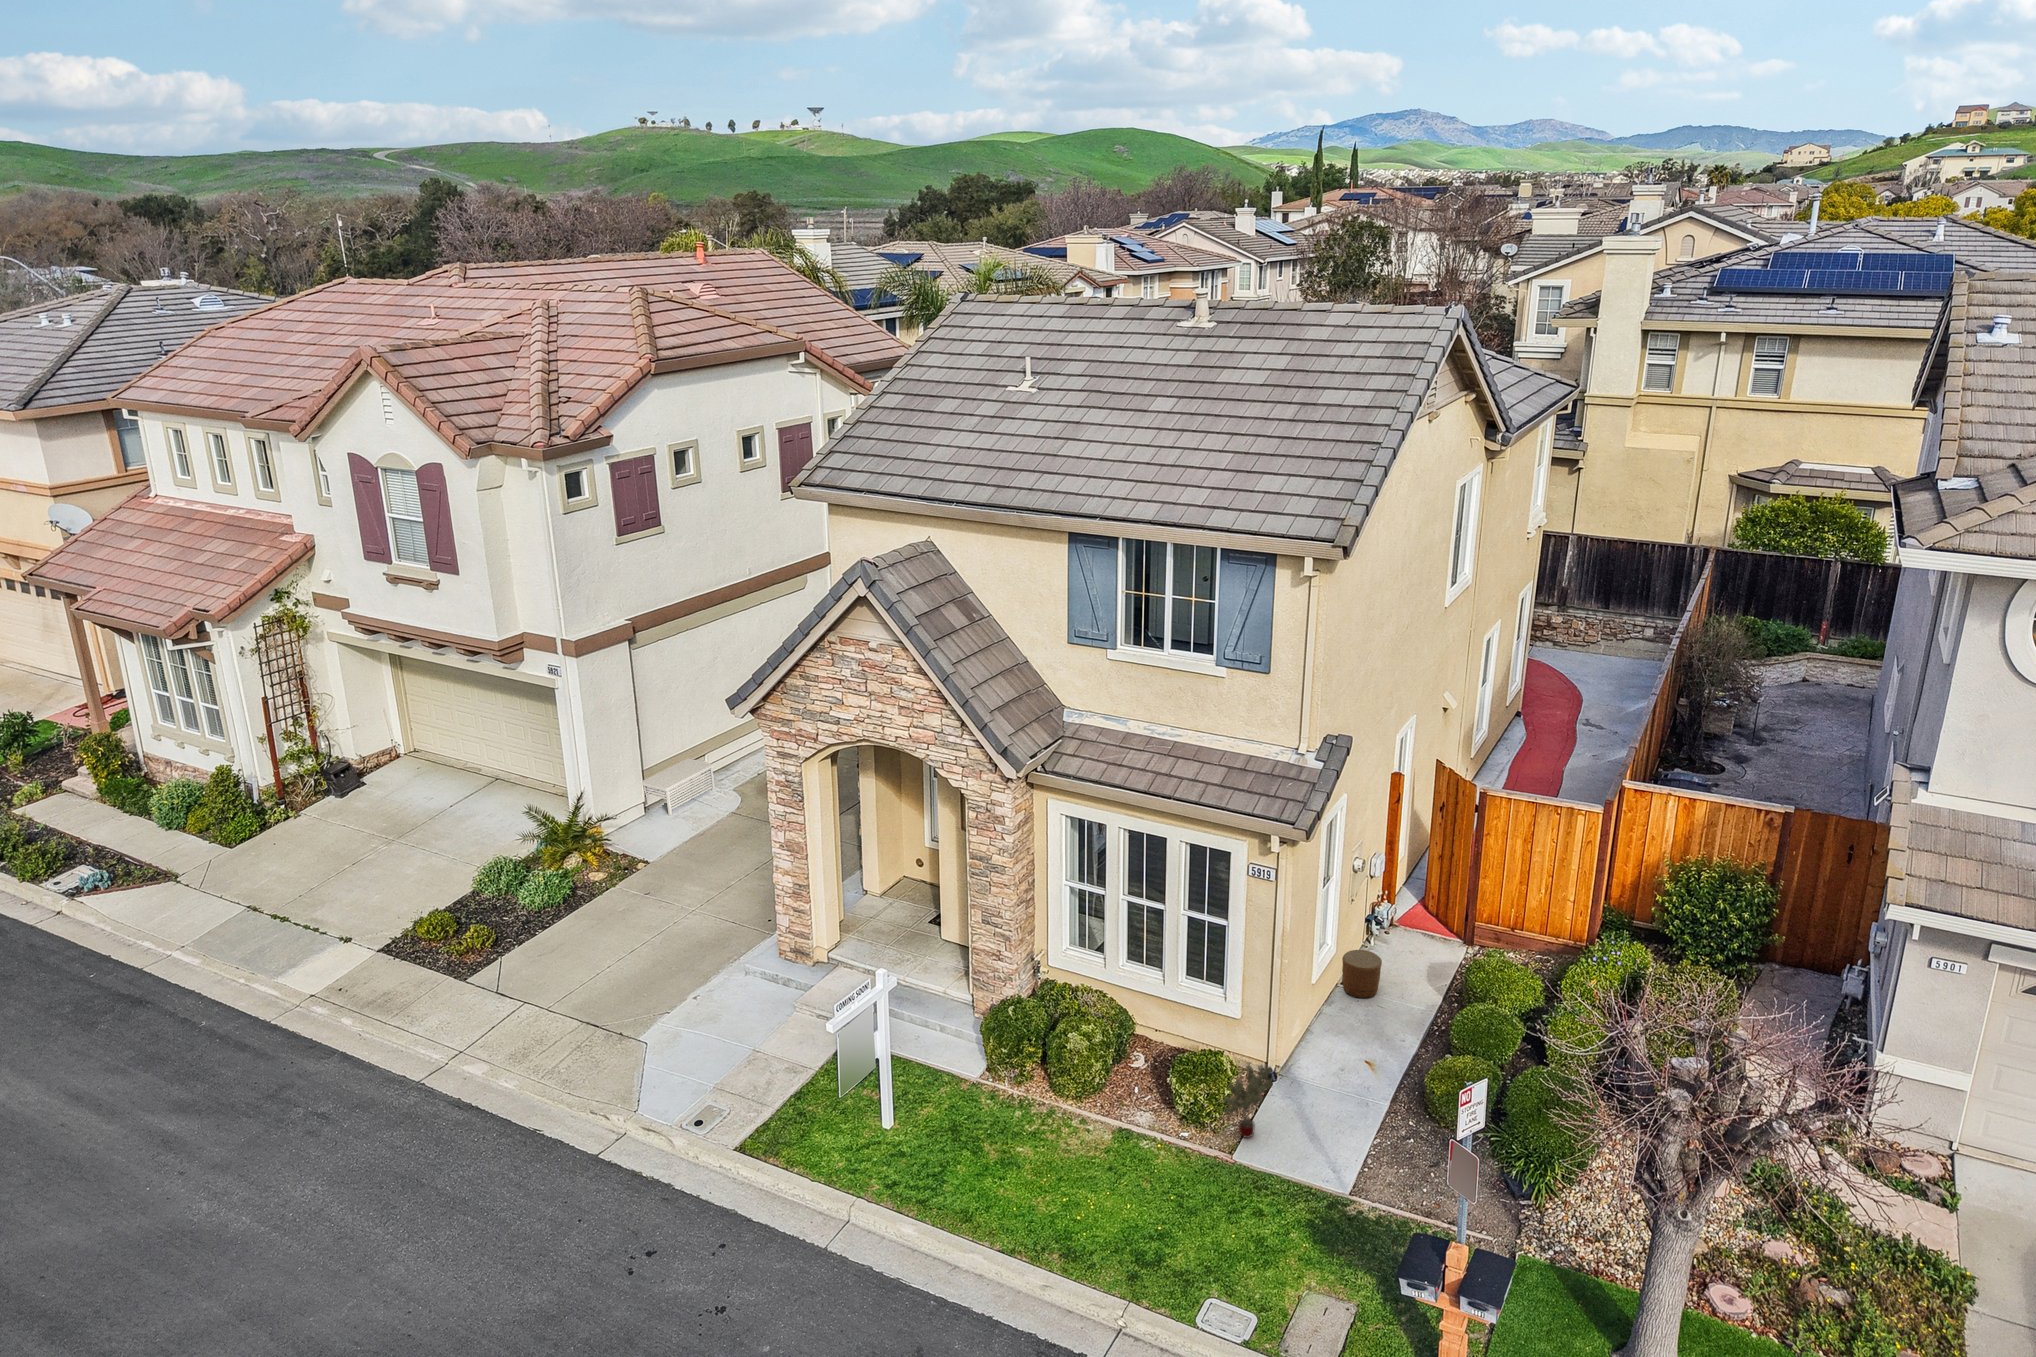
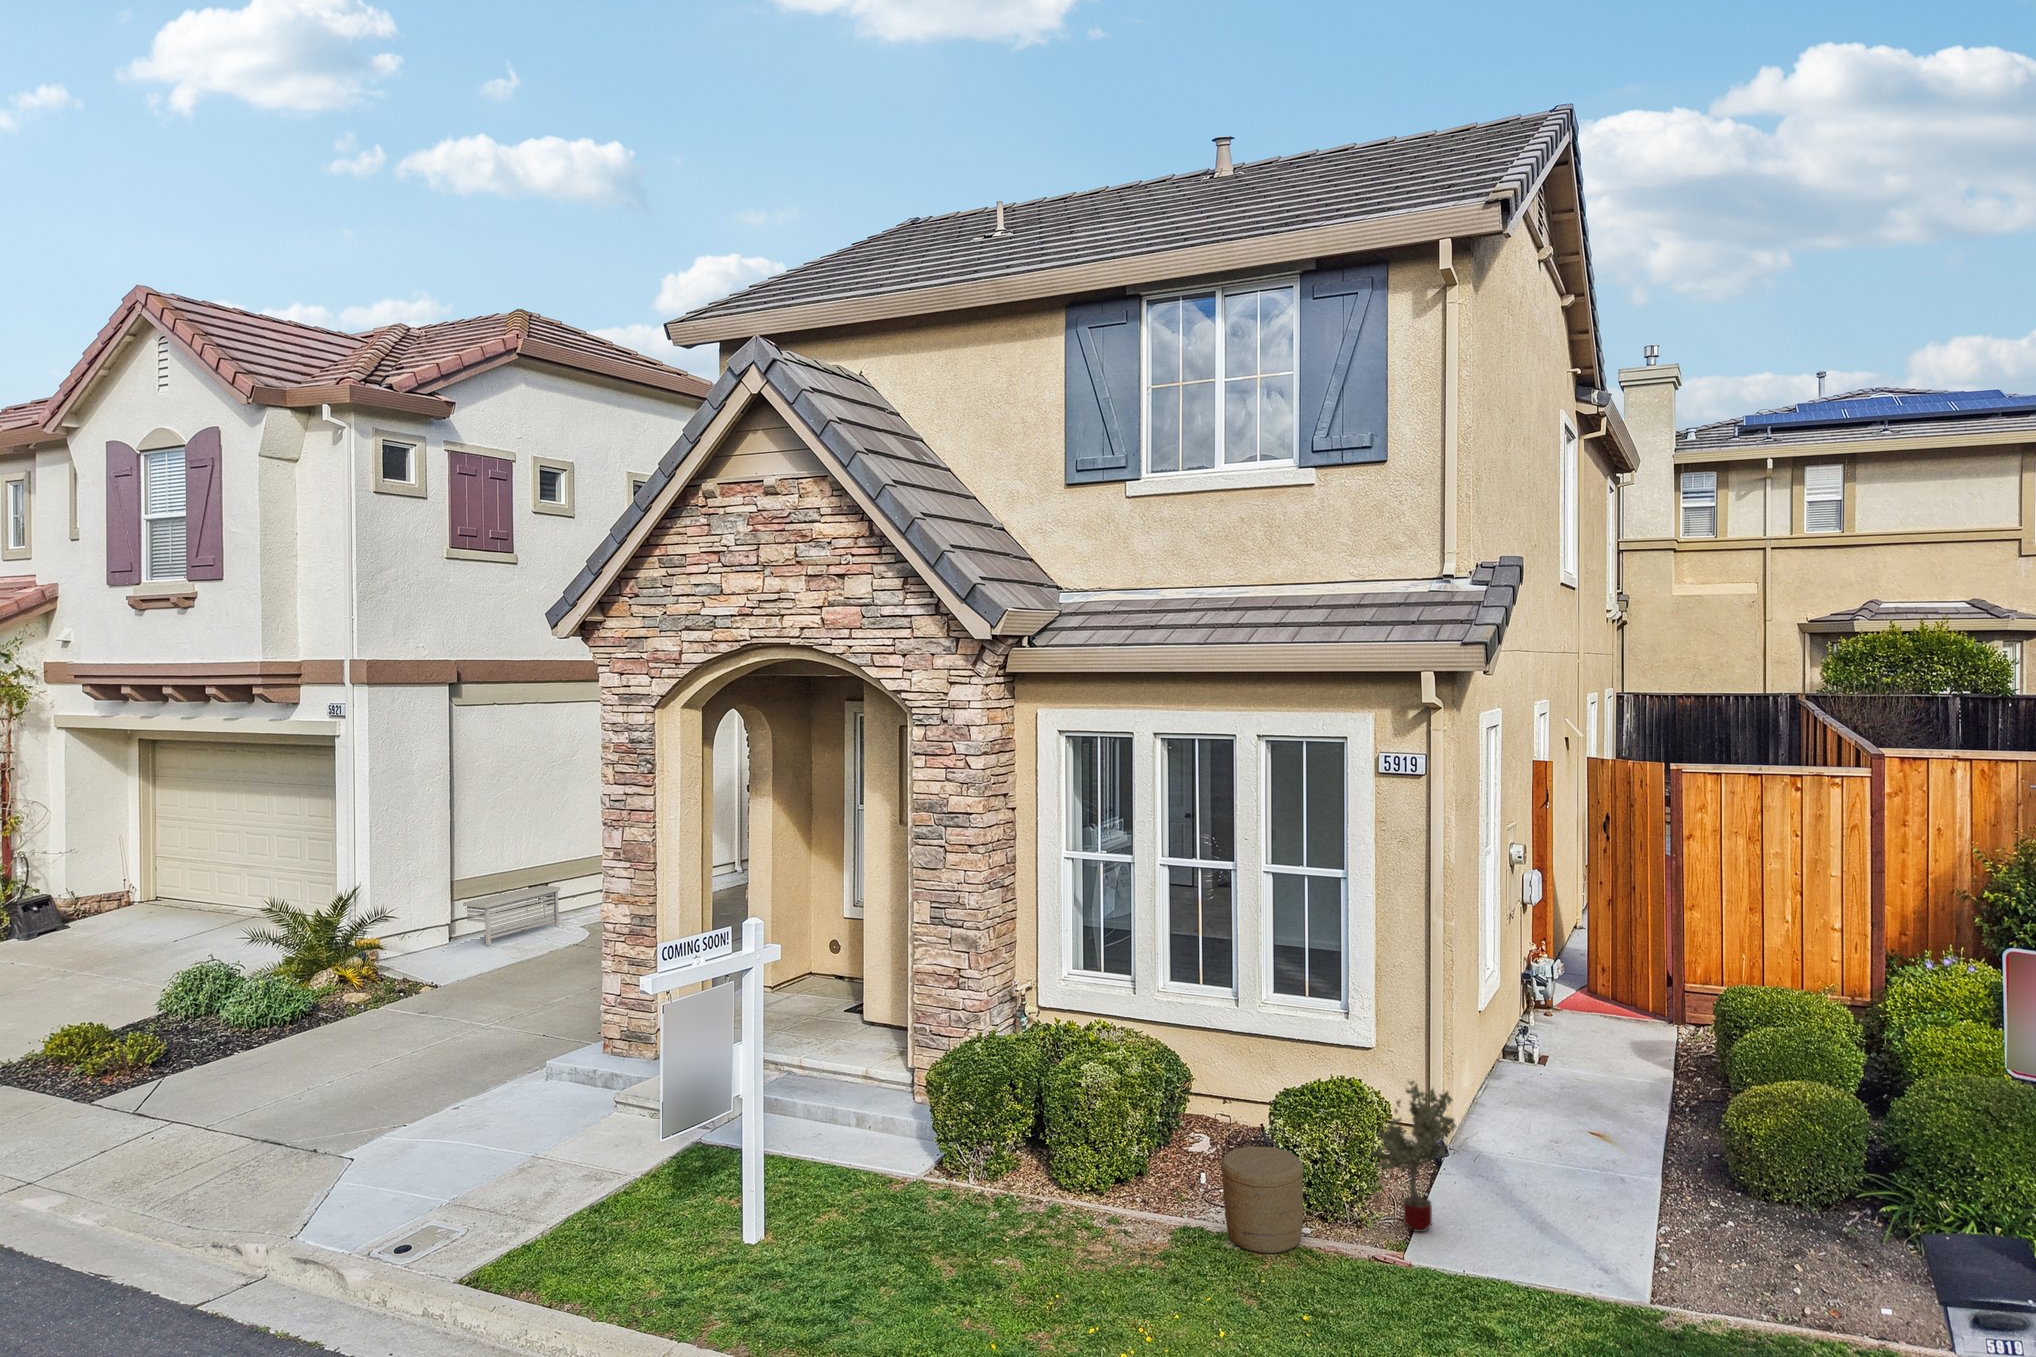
woven basket: present [1342,950,1382,998] -> present [1220,1147,1304,1253]

